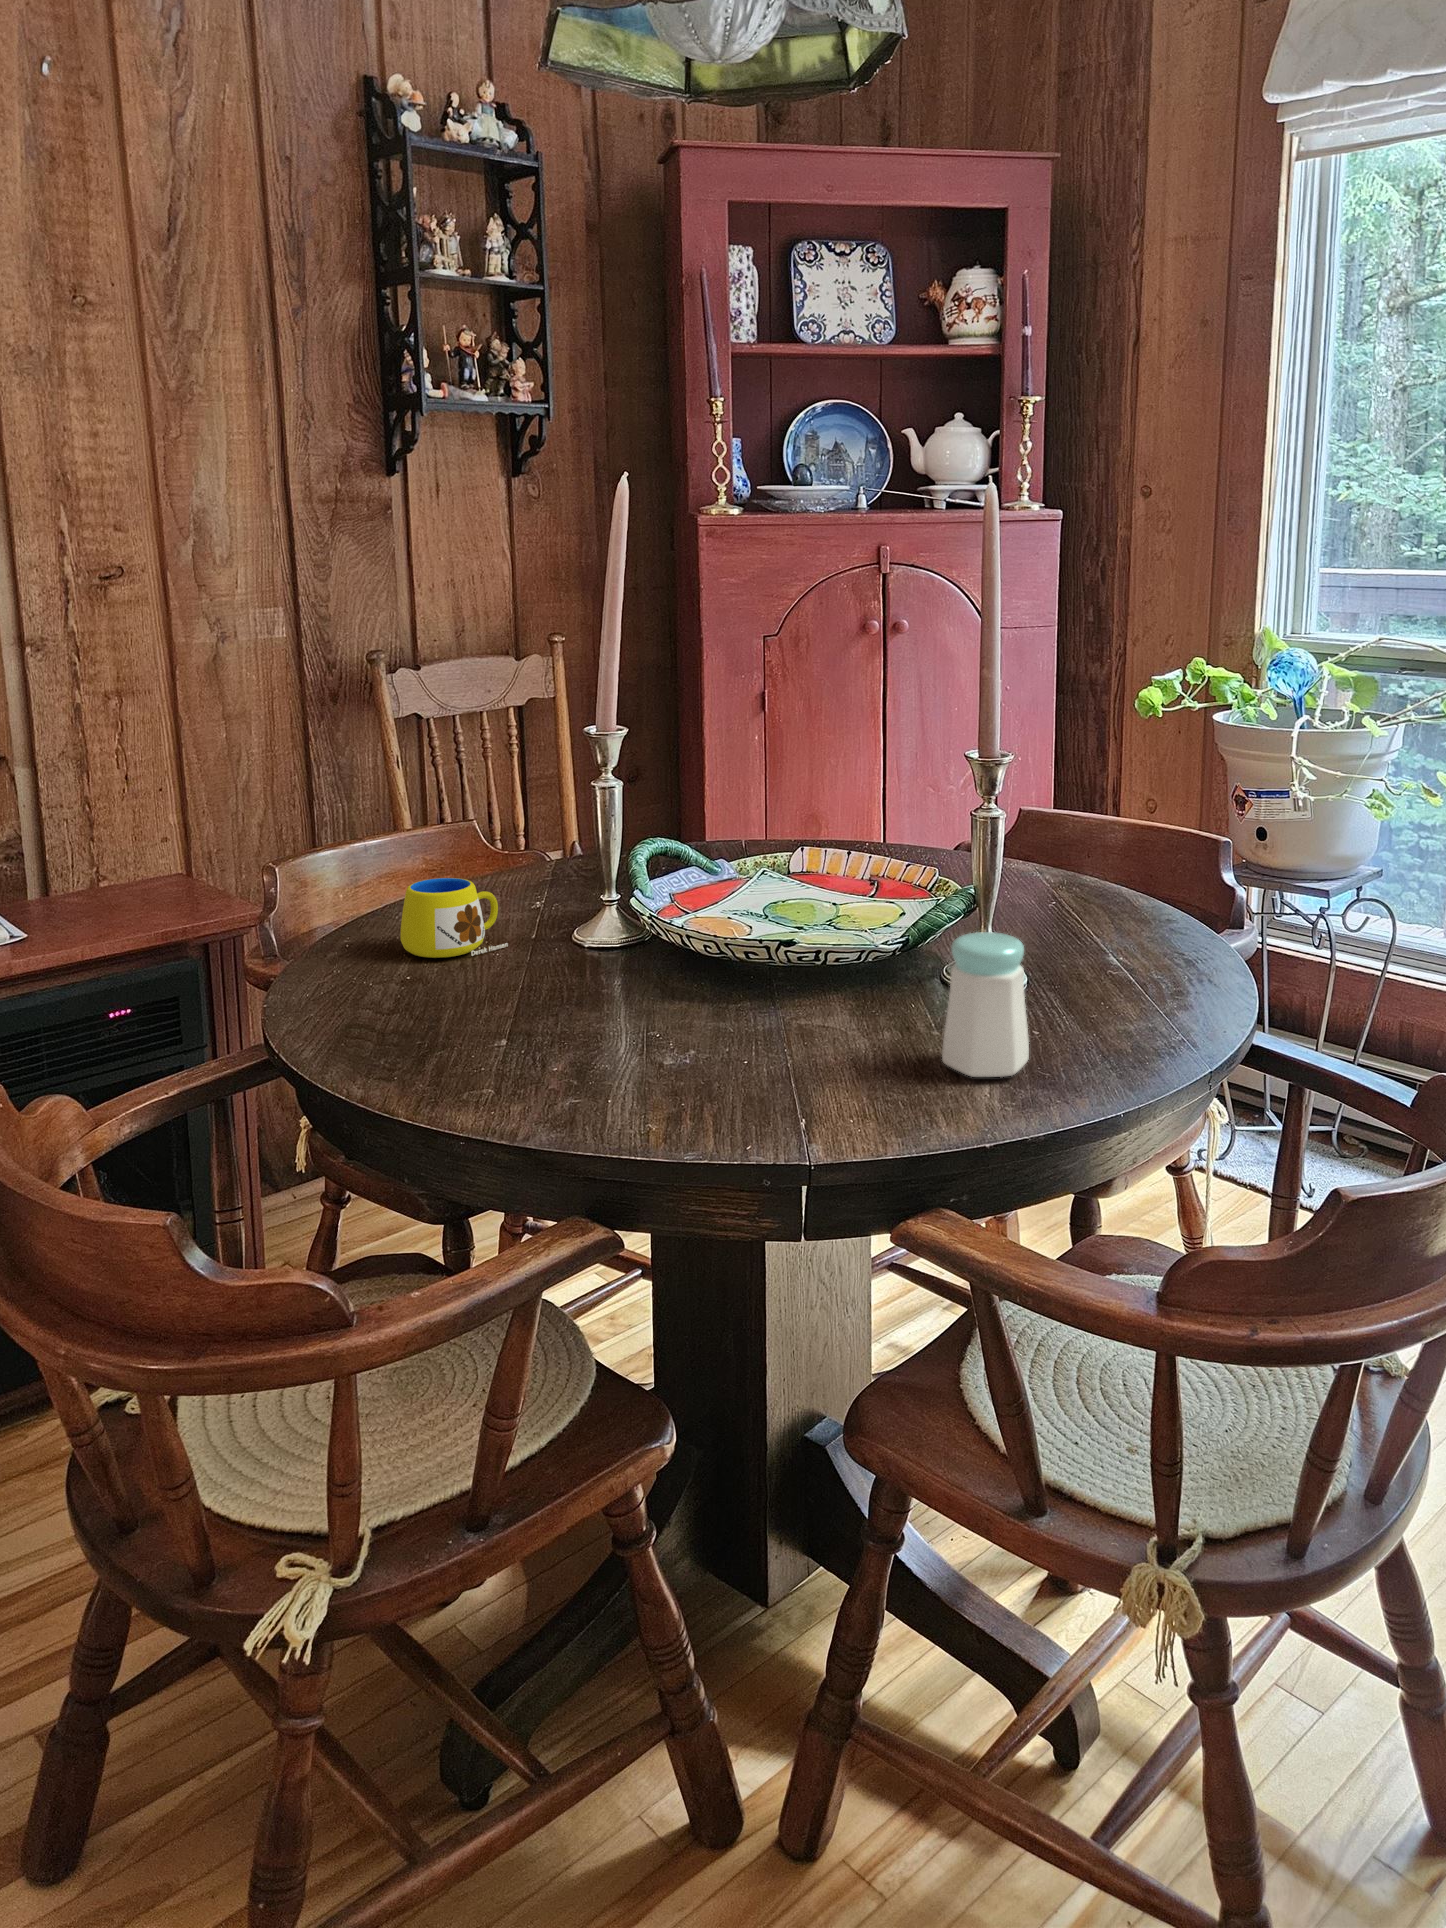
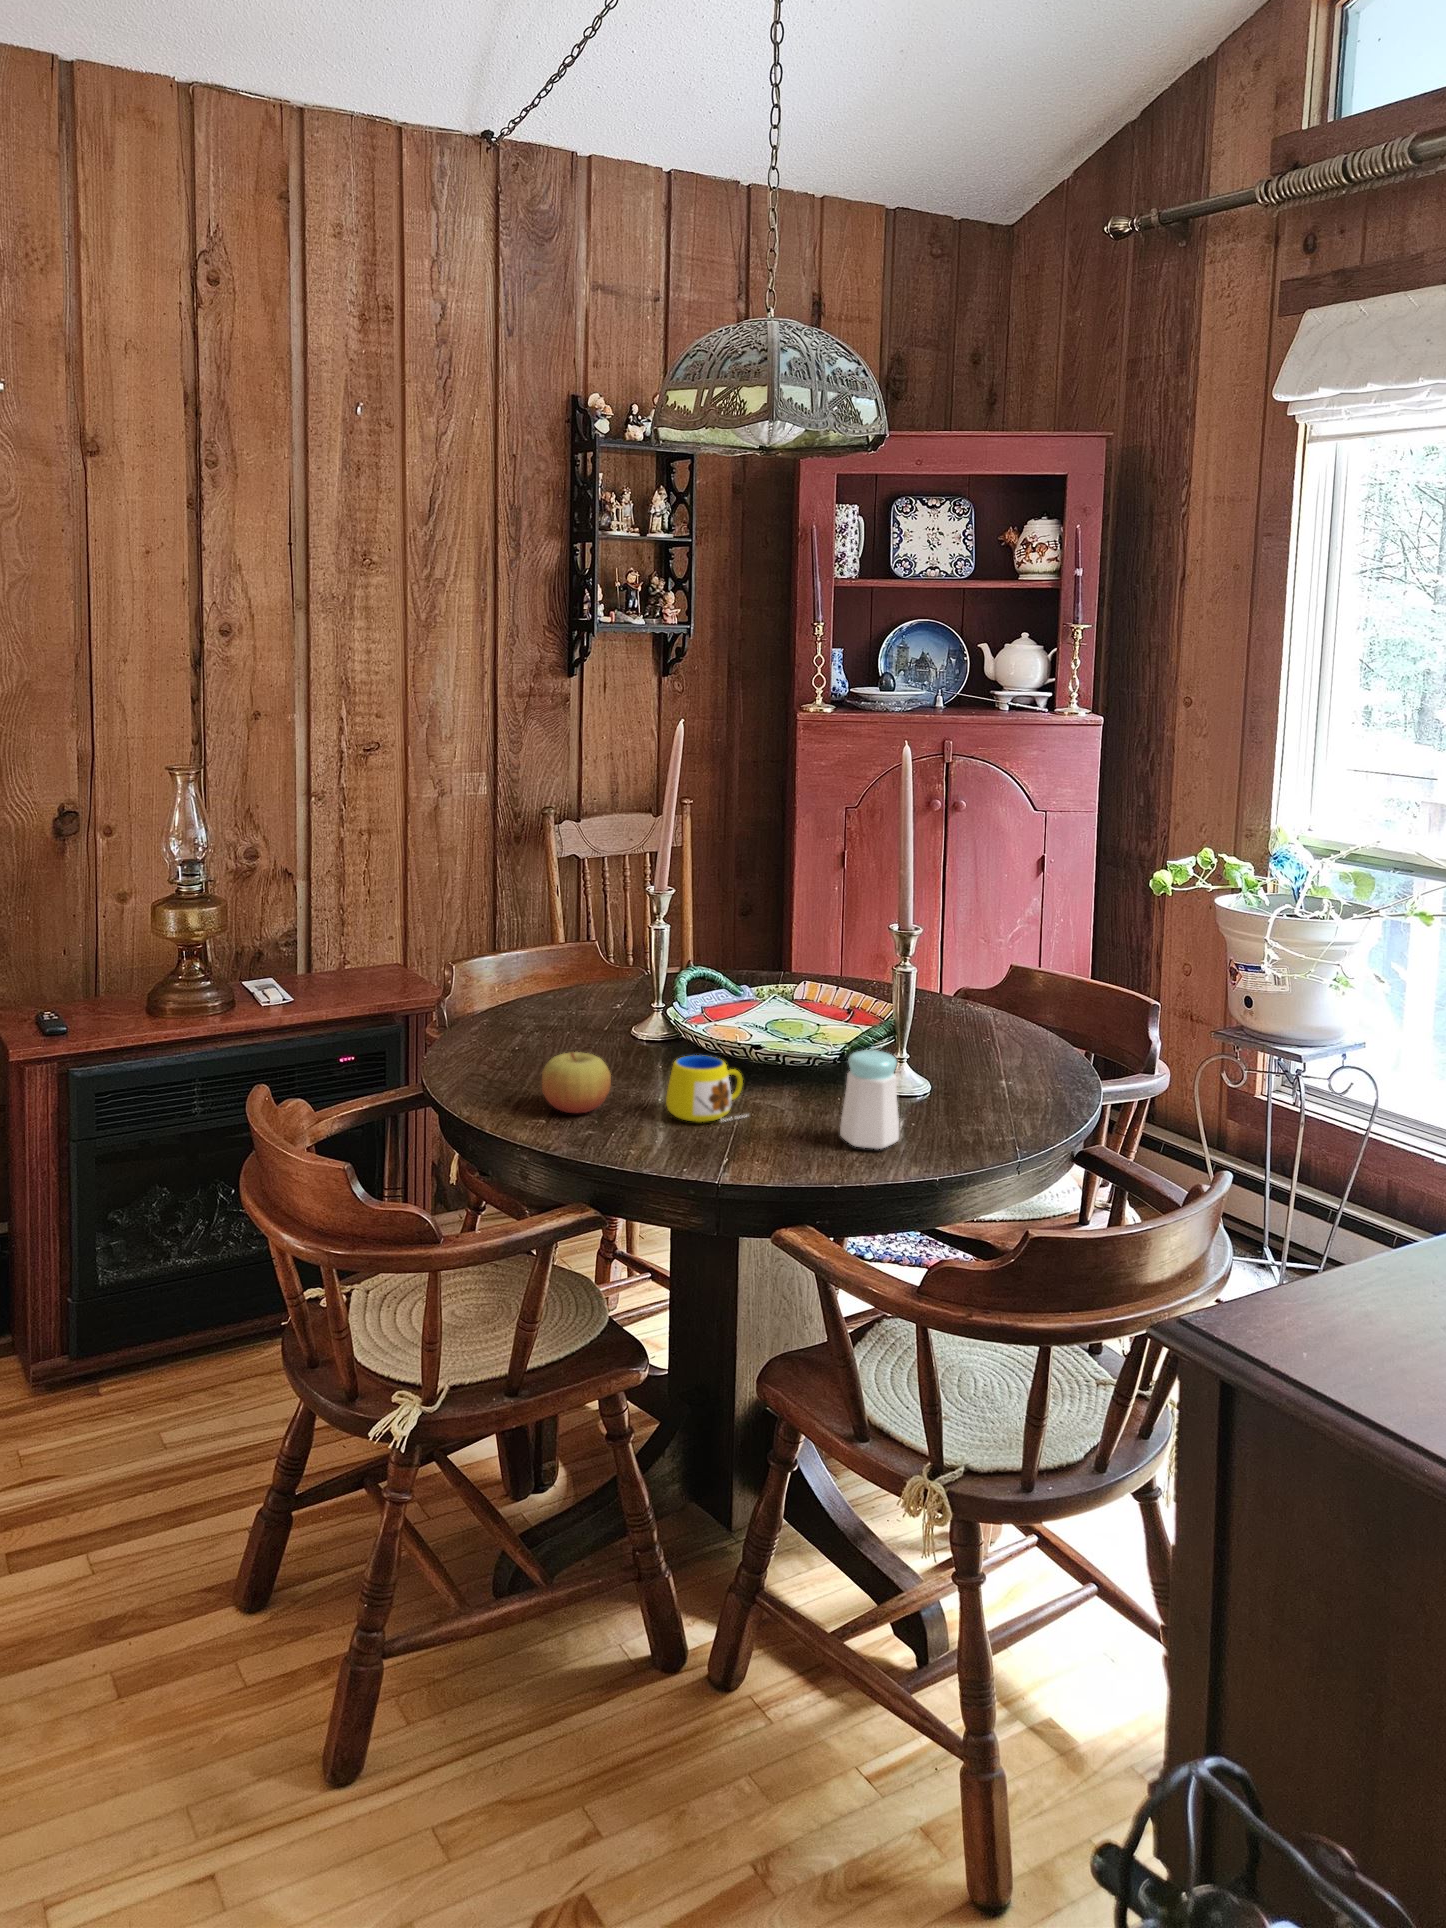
mug: present [400,878,508,958] -> present [666,1055,747,1122]
apple: none [469,977,580,1072] -> present [542,1052,611,1113]

